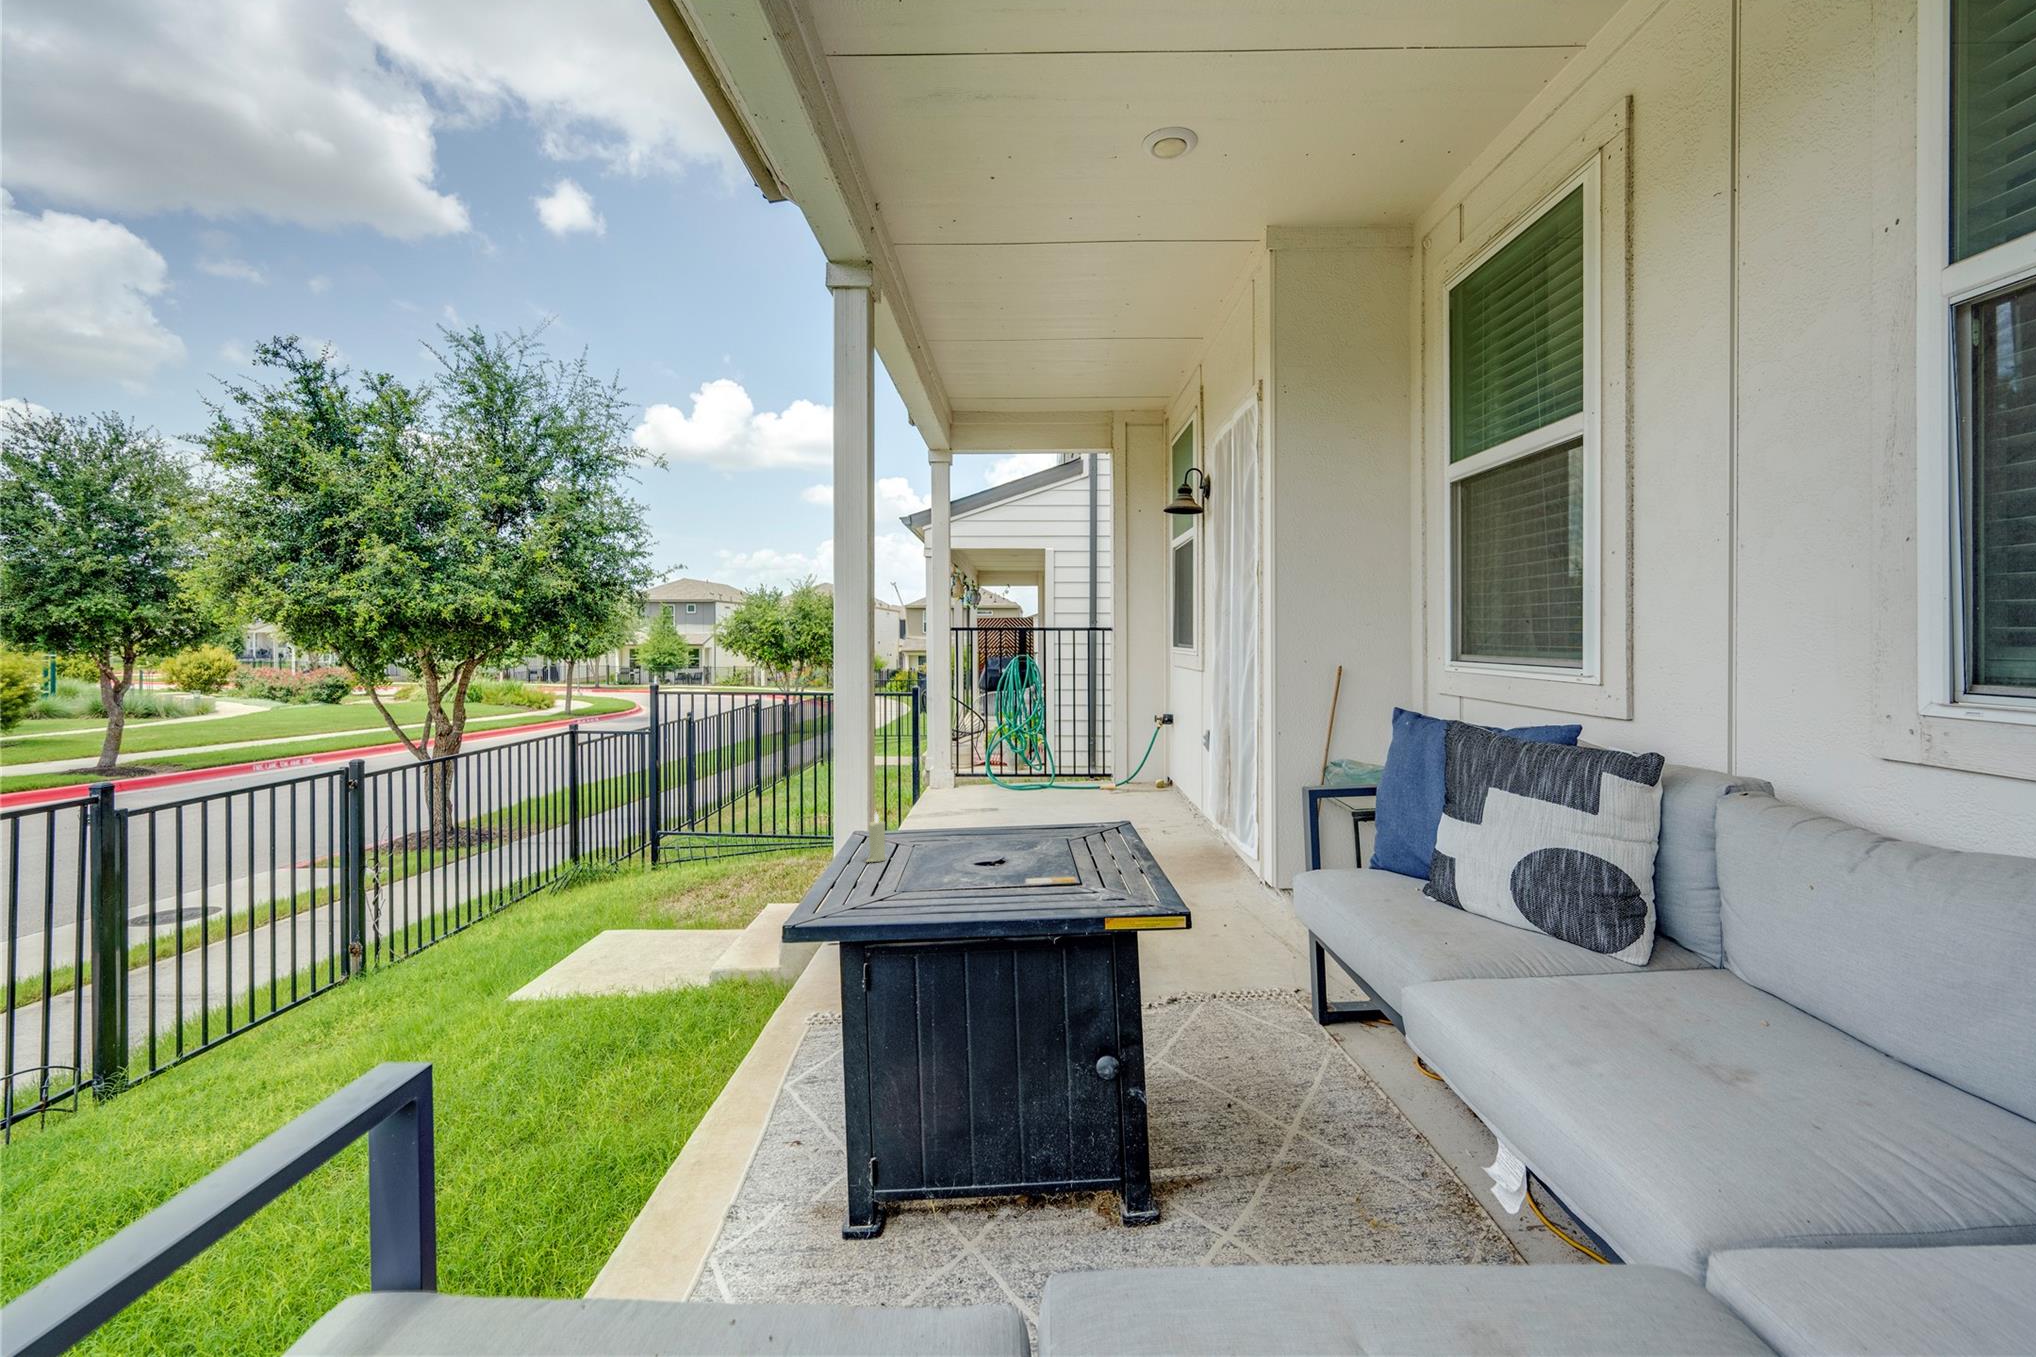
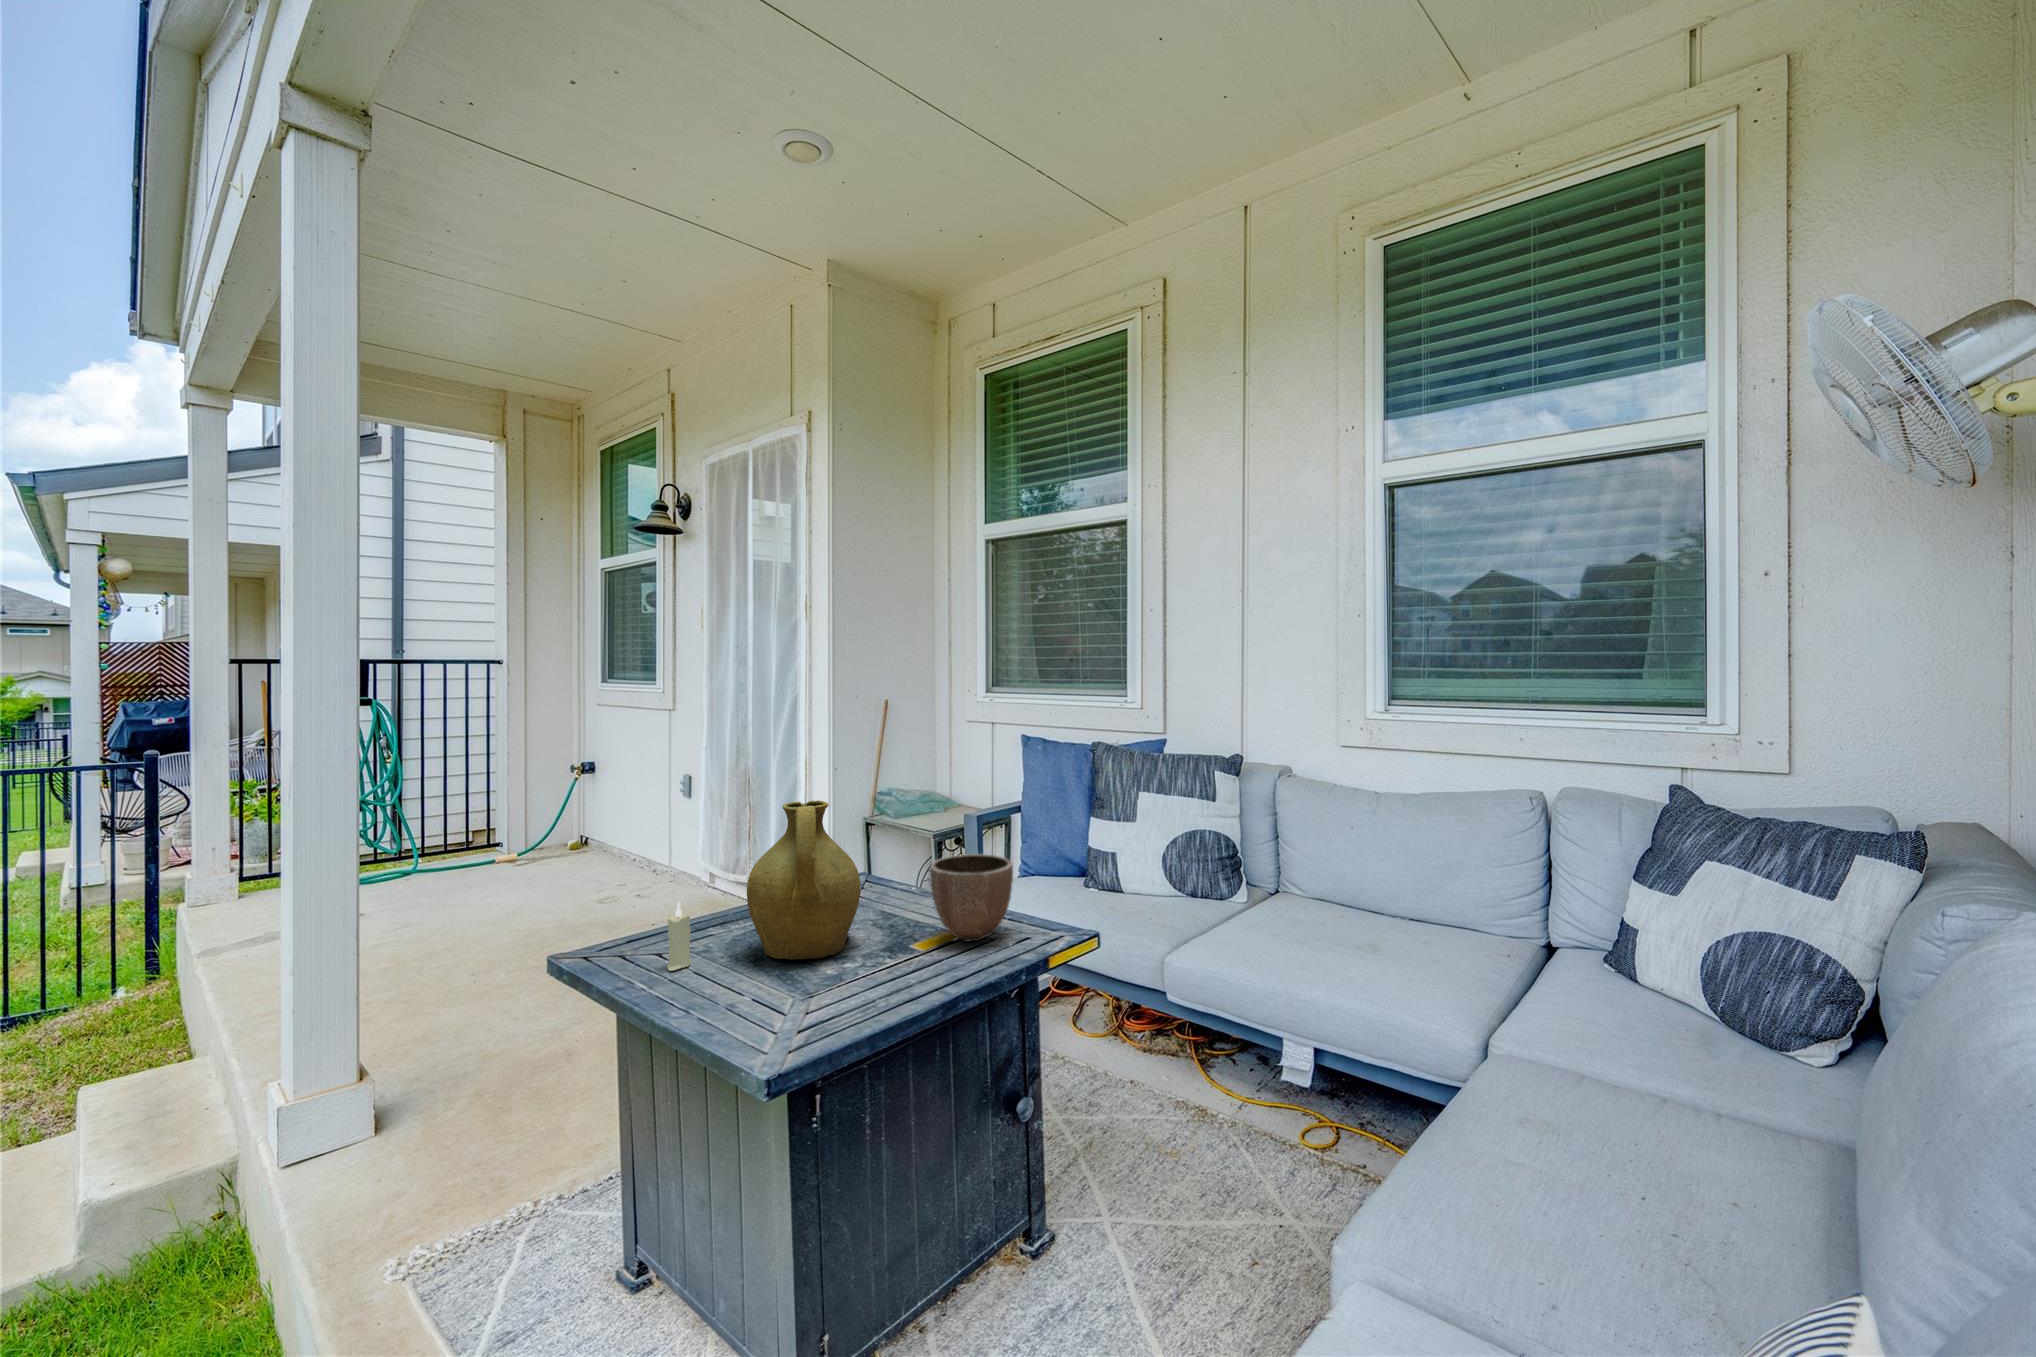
pitcher: none [910,744,1002,877] -> present [747,800,860,960]
decorative bowl: none [1032,811,1110,894] -> present [930,854,1013,942]

